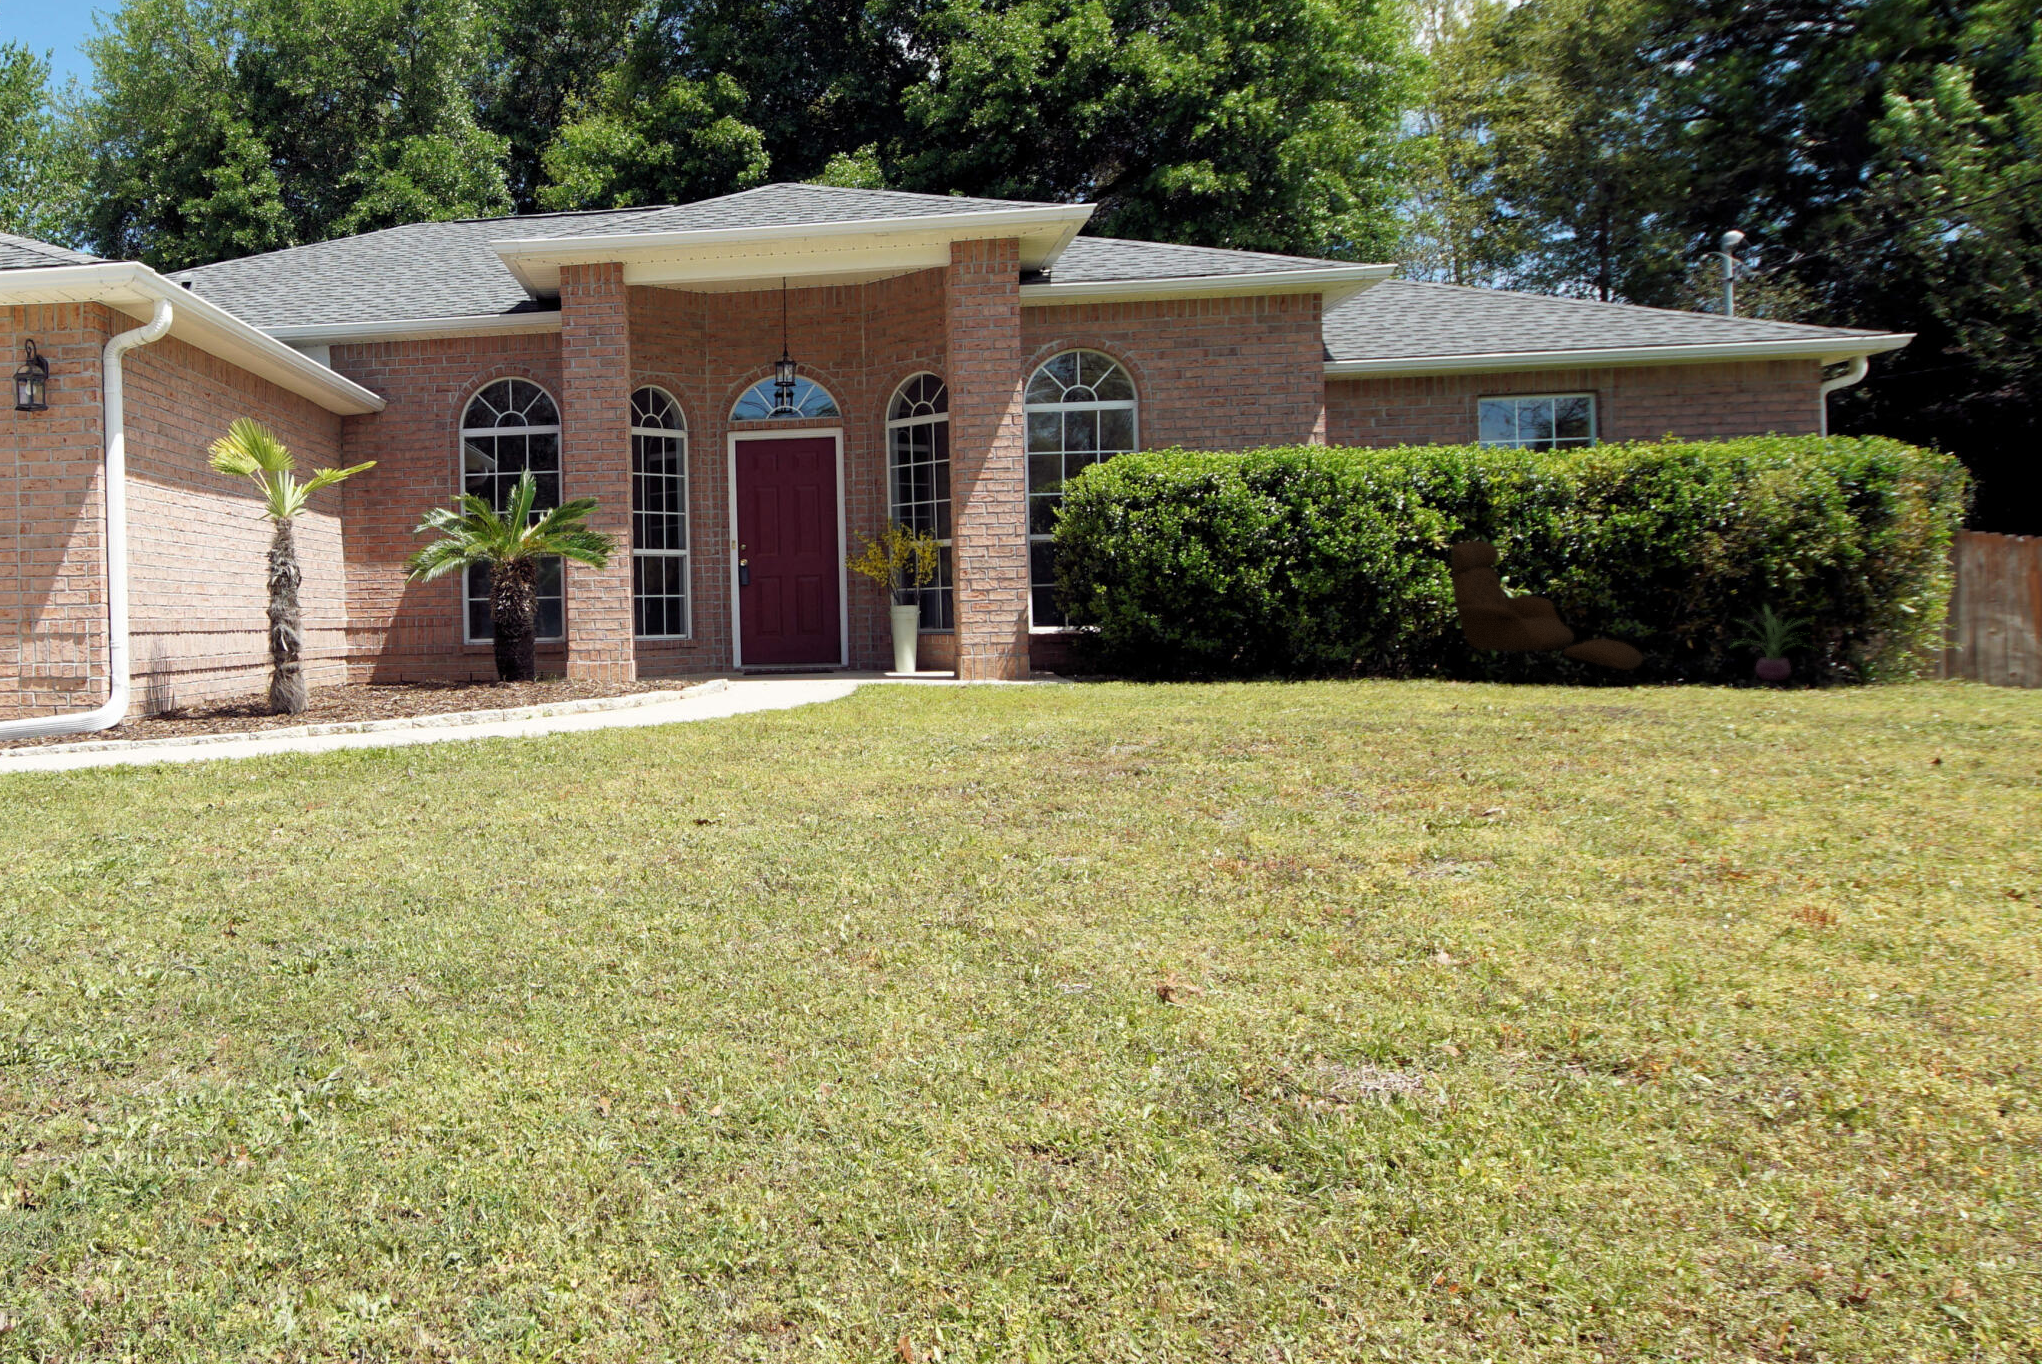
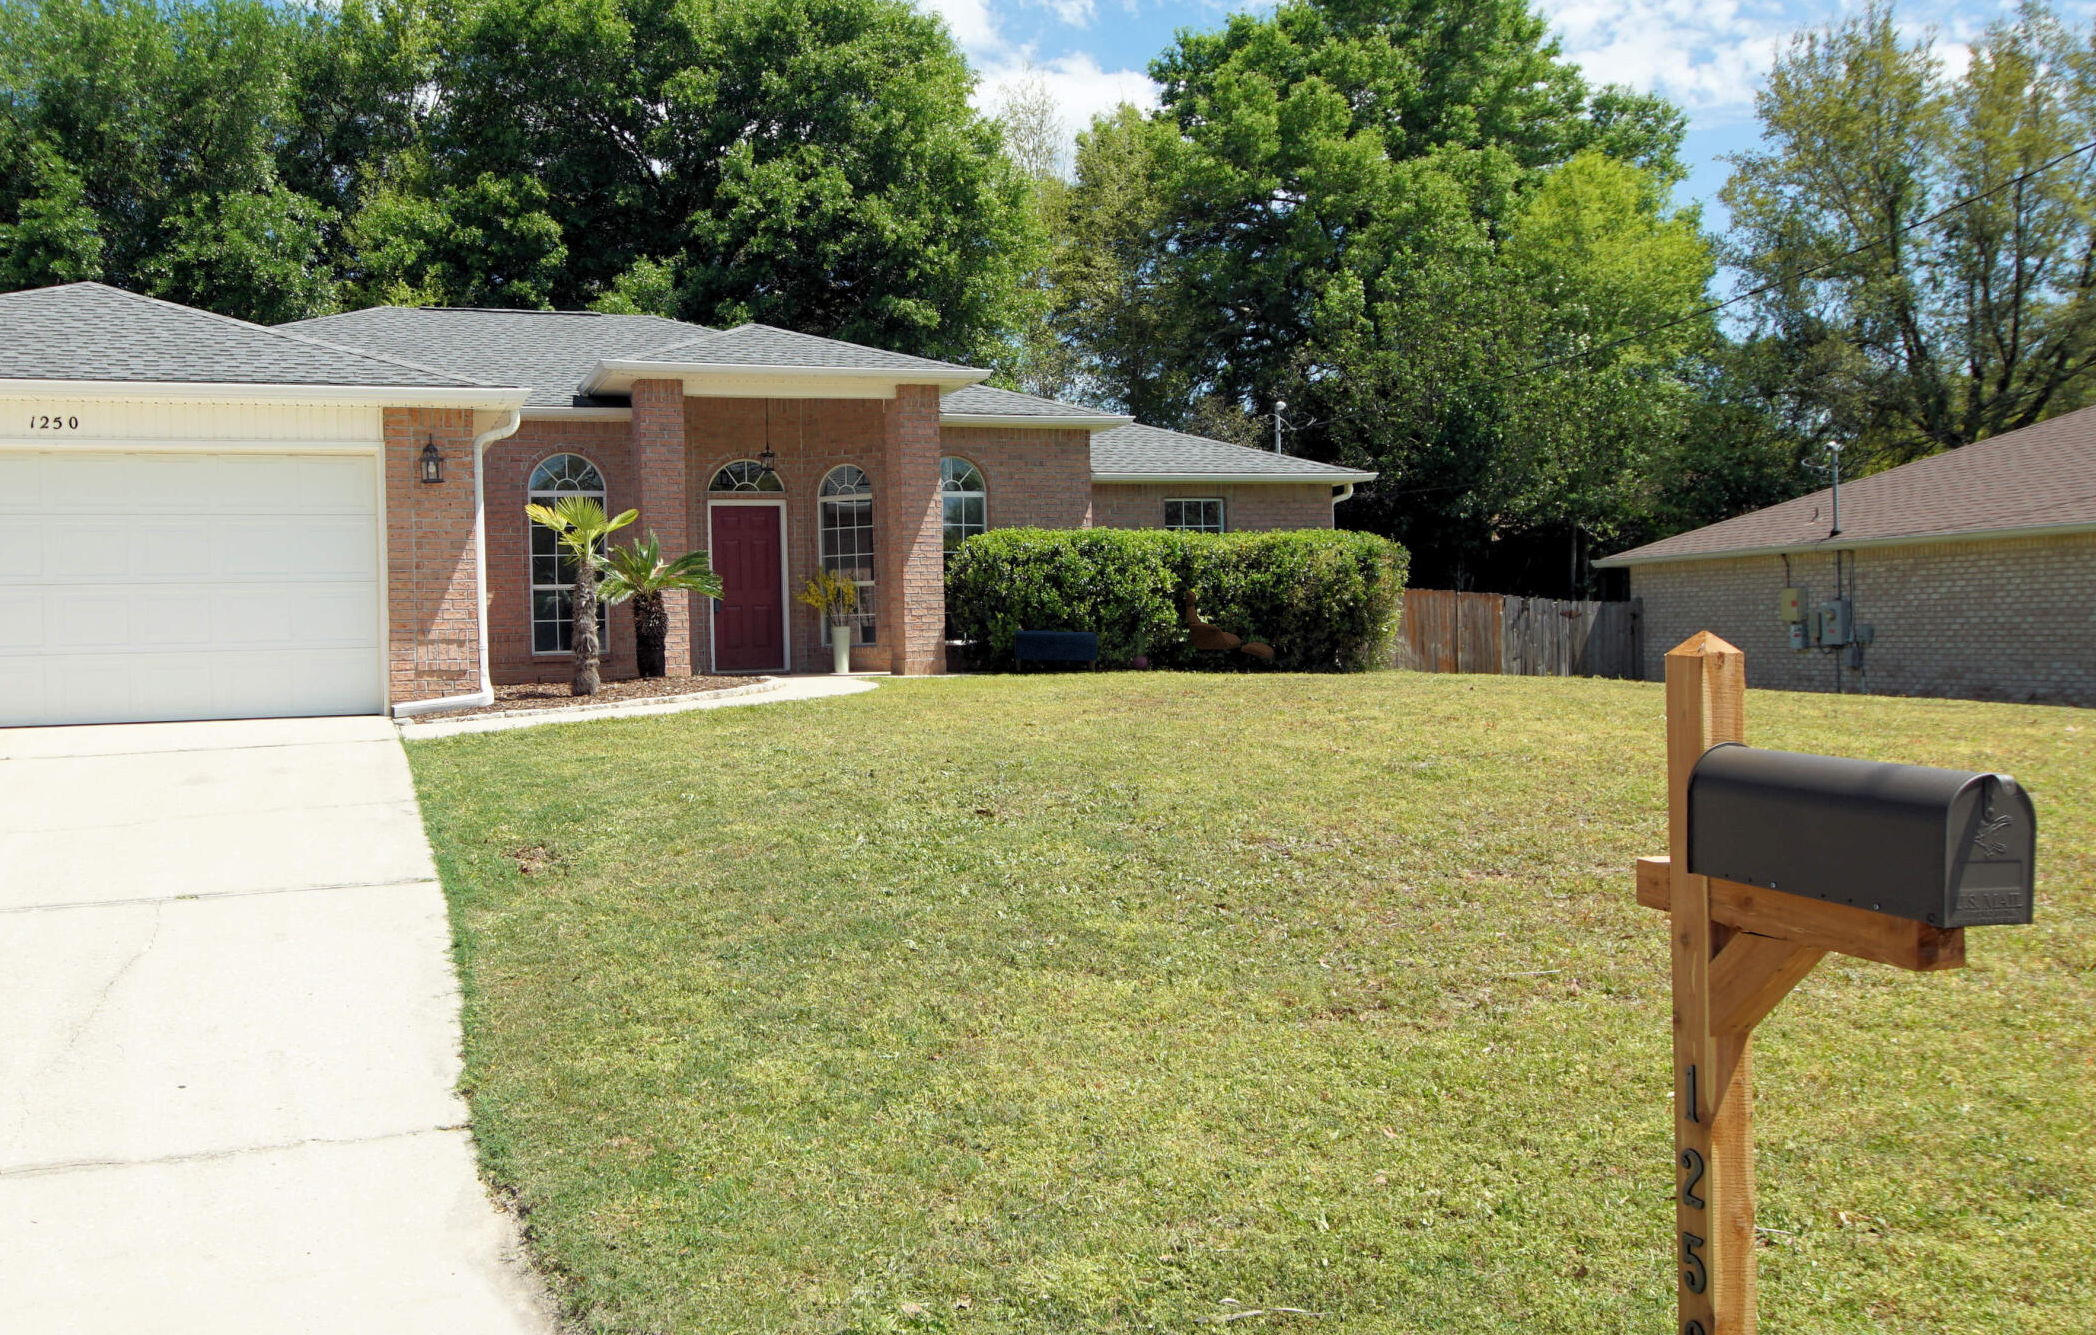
decorative plant: present [1737,605,1791,680] -> present [1123,635,1147,669]
bench: none [1118,614,1272,687] -> present [1015,630,1097,671]

